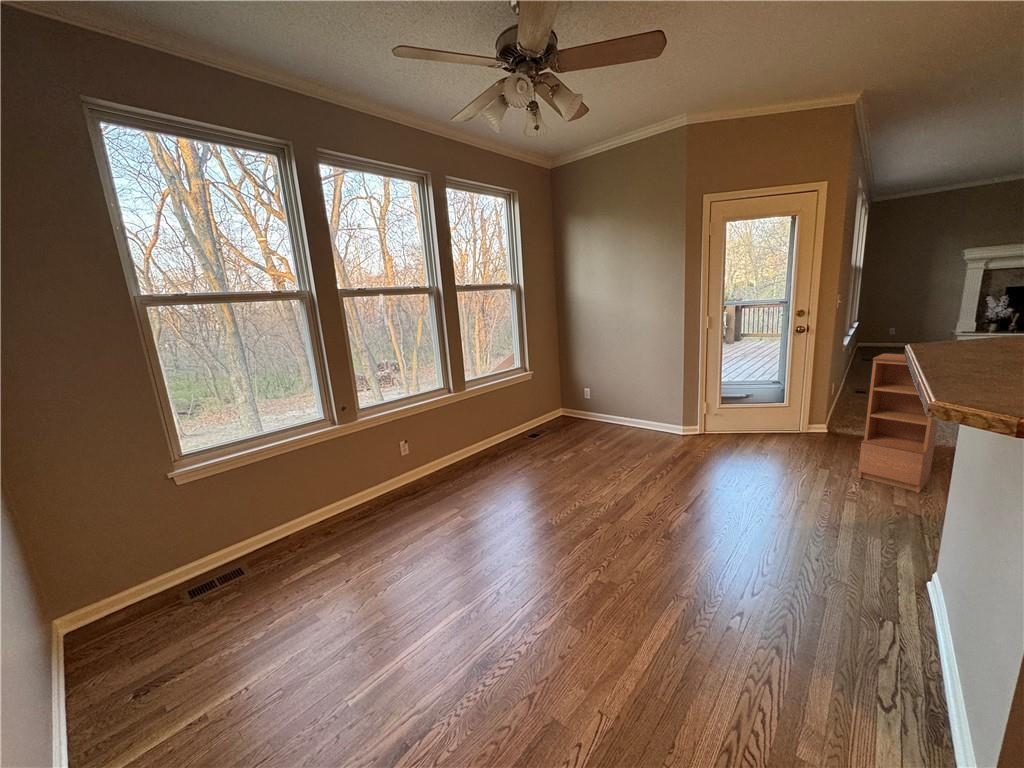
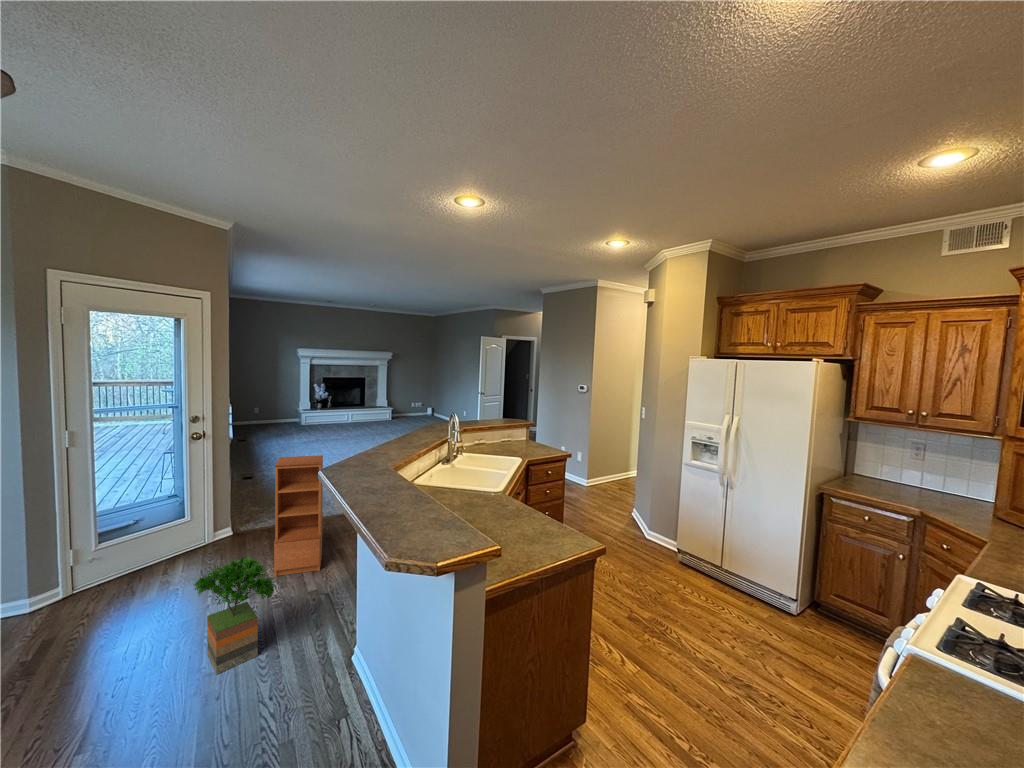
potted tree: none [767,429,843,526] -> present [194,557,274,675]

